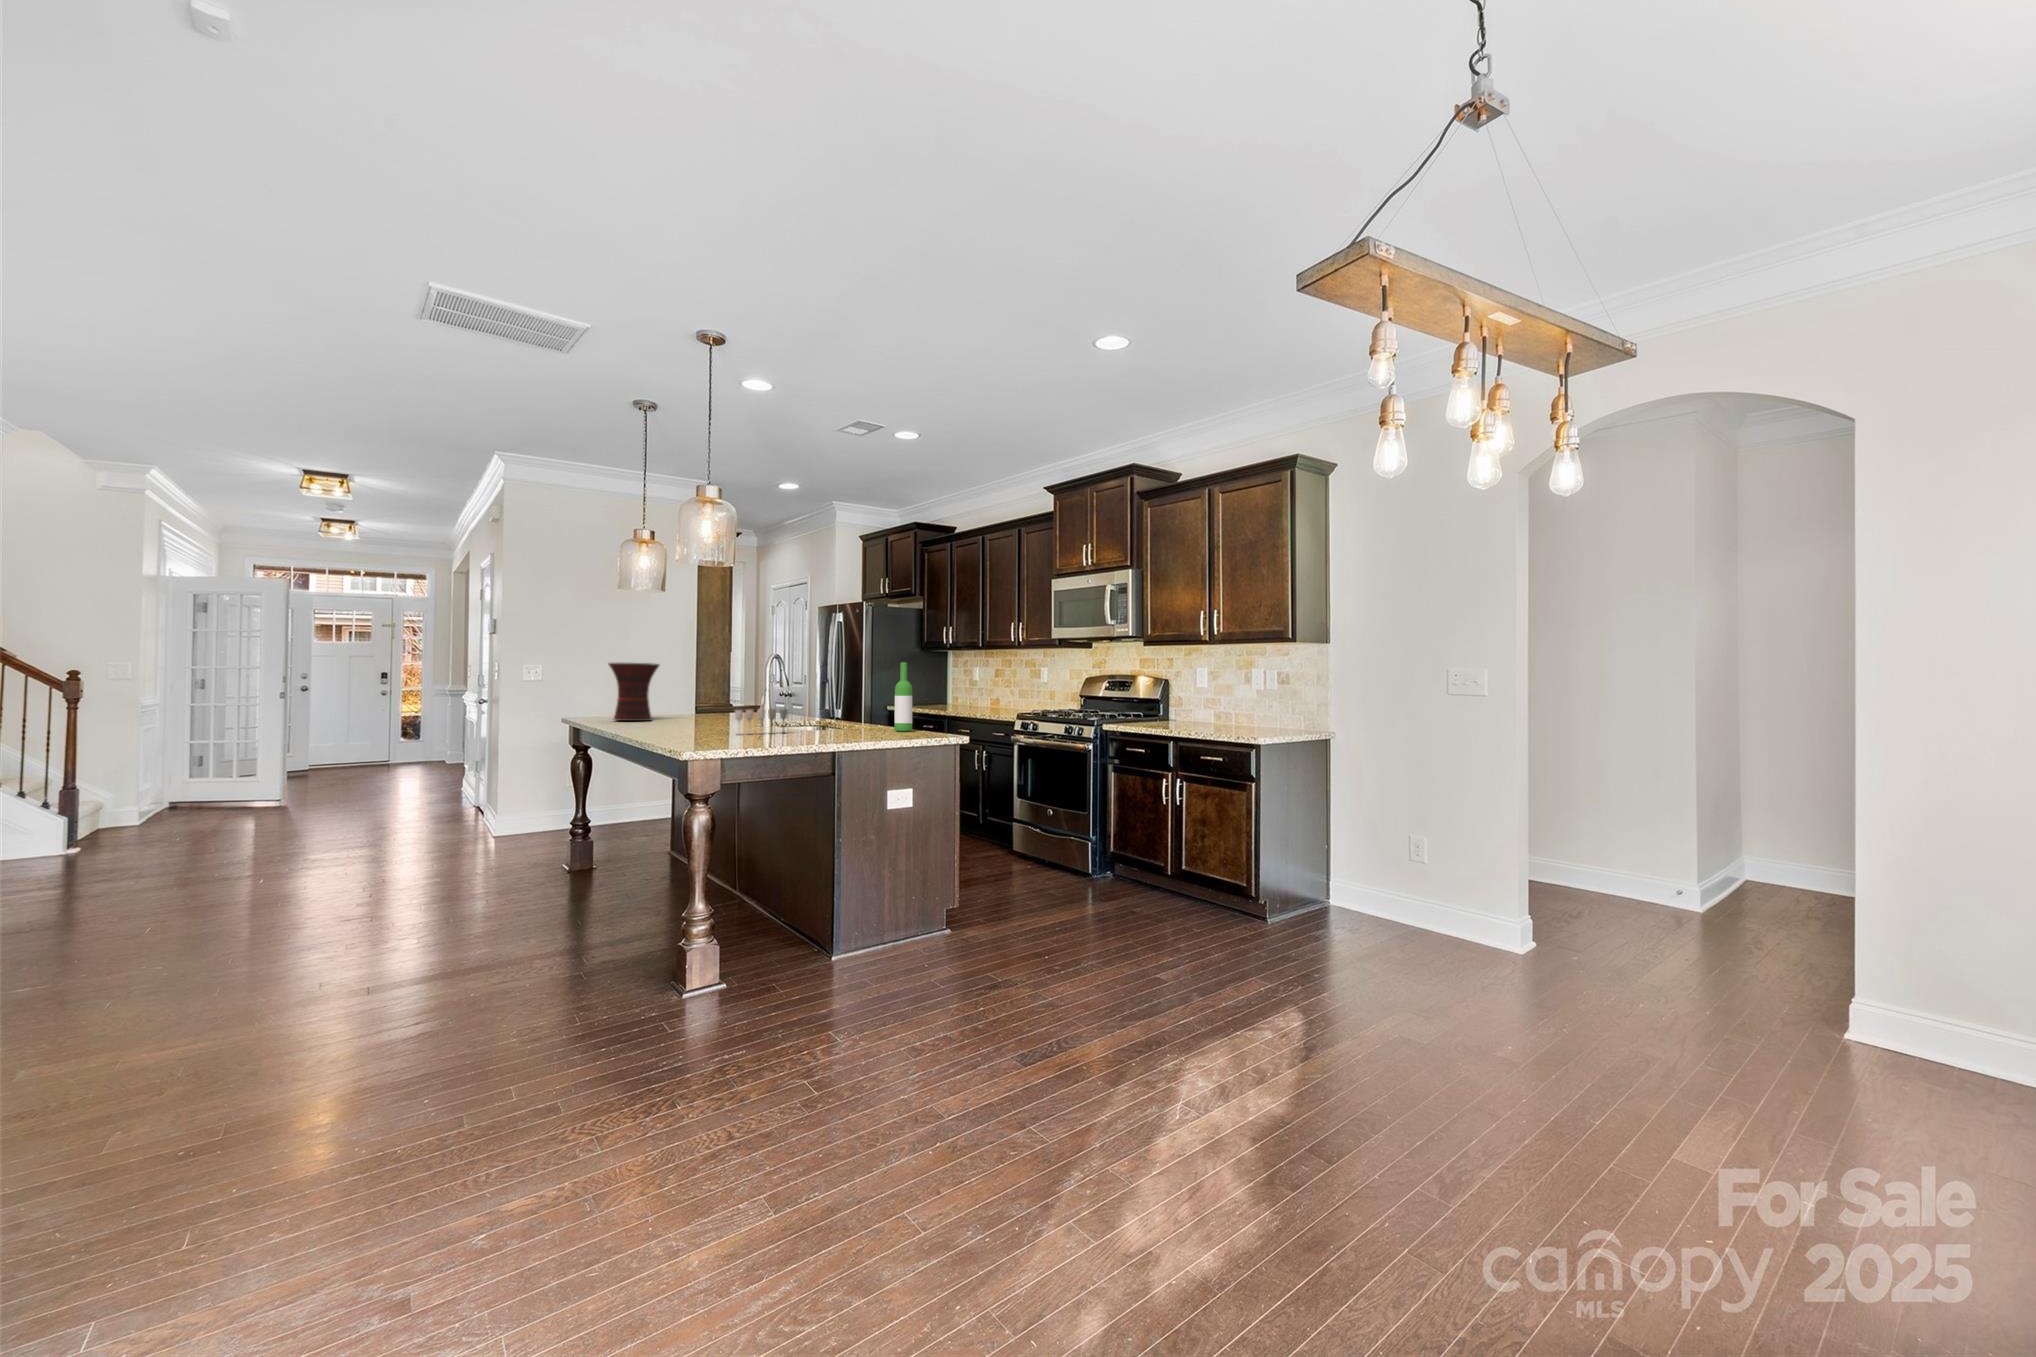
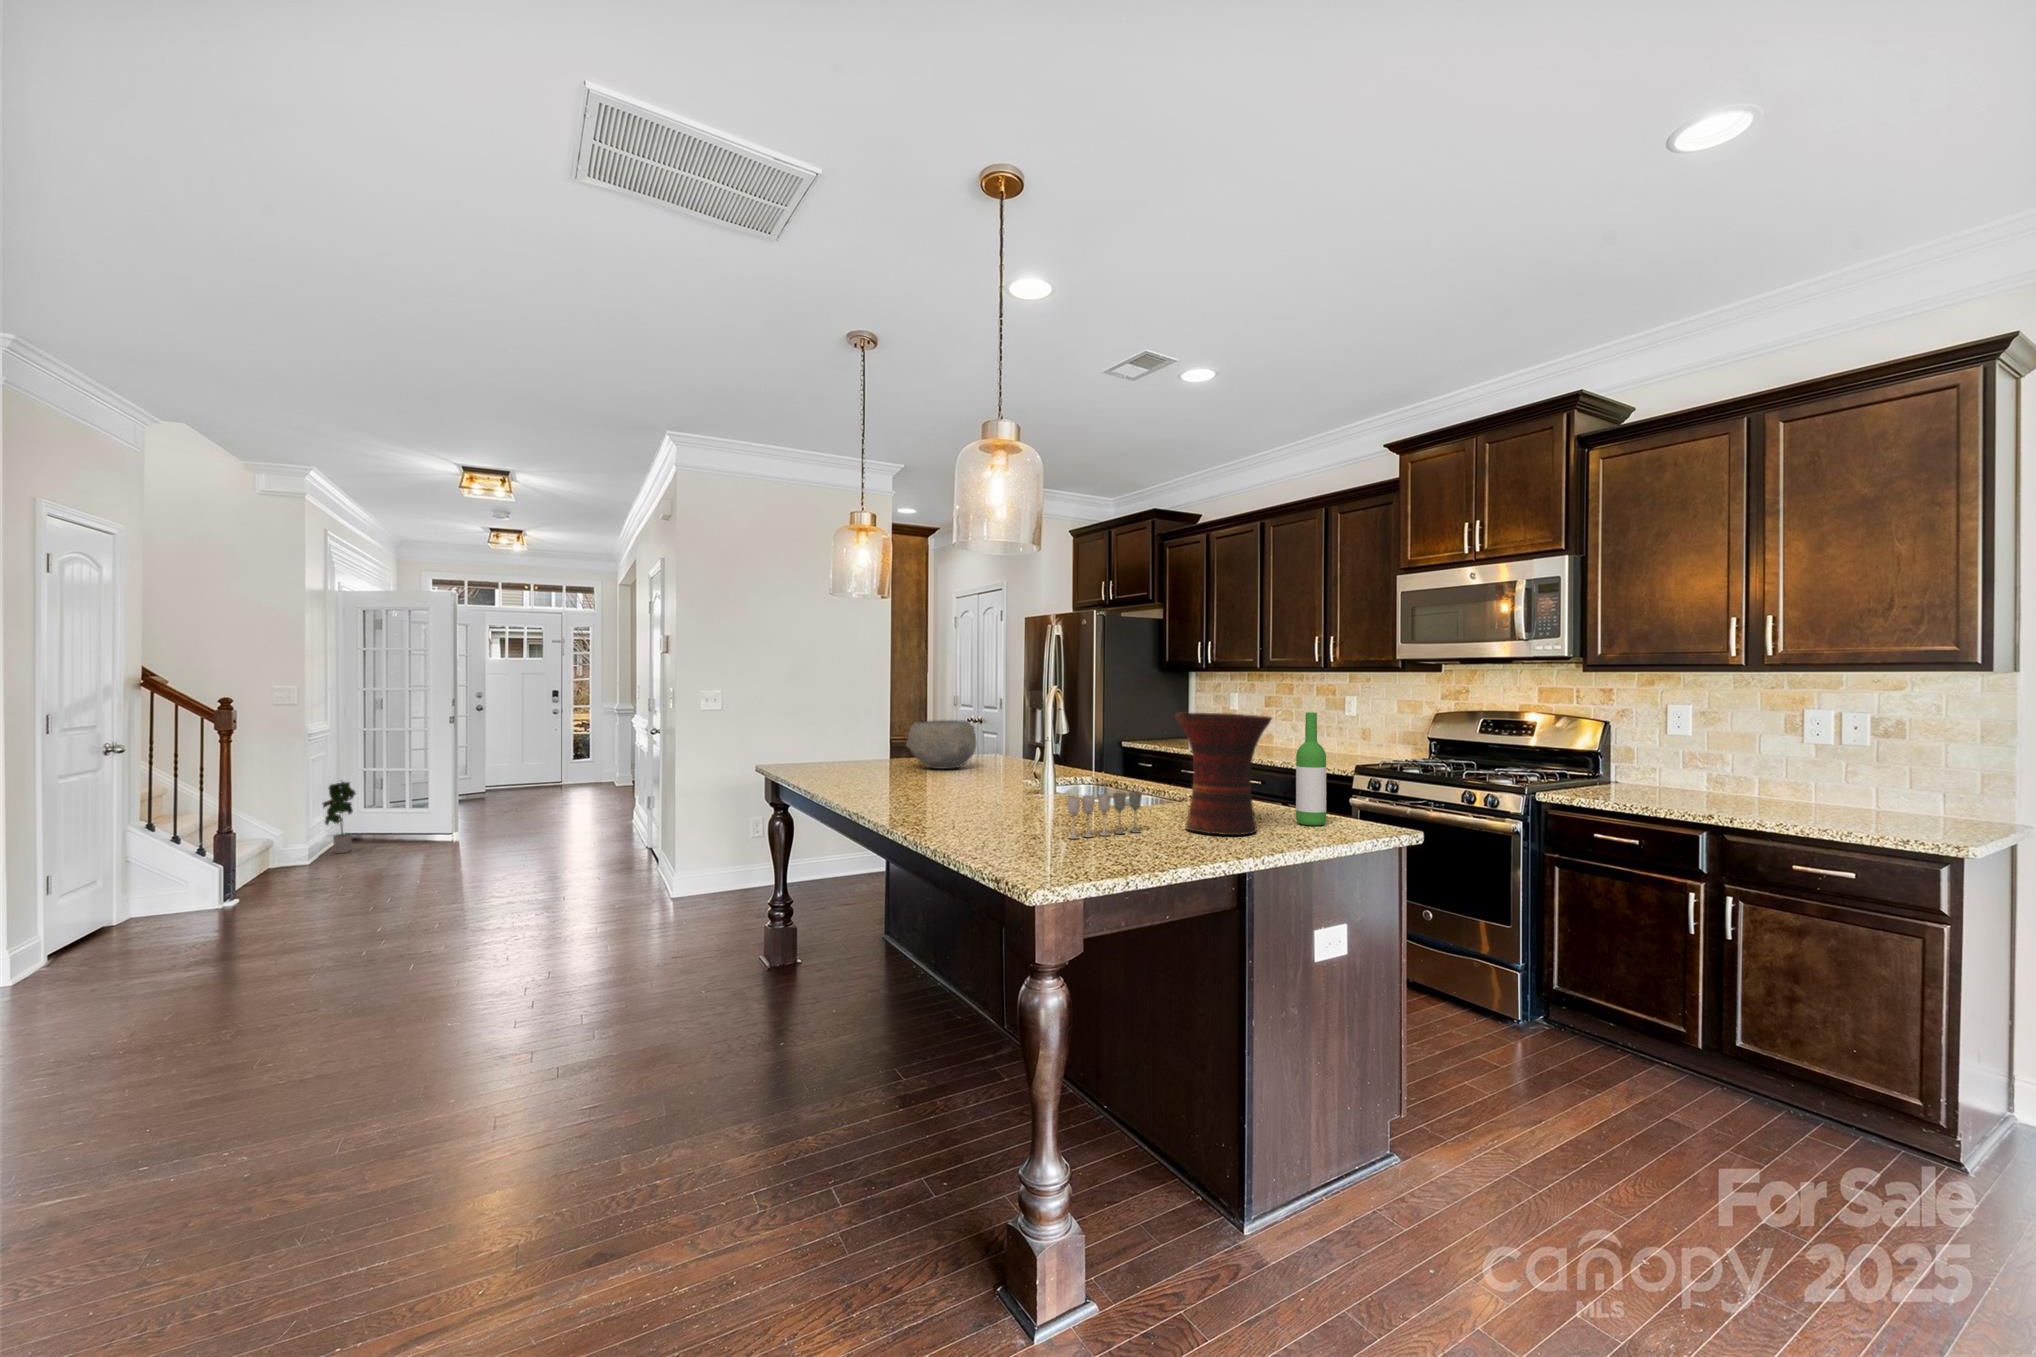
vase: present [609,663,659,721] -> present [1175,713,1272,835]
ceramic bowl: none [675,682,731,717] -> present [906,720,976,769]
potted plant: none [156,749,189,815] -> present [323,780,356,853]

